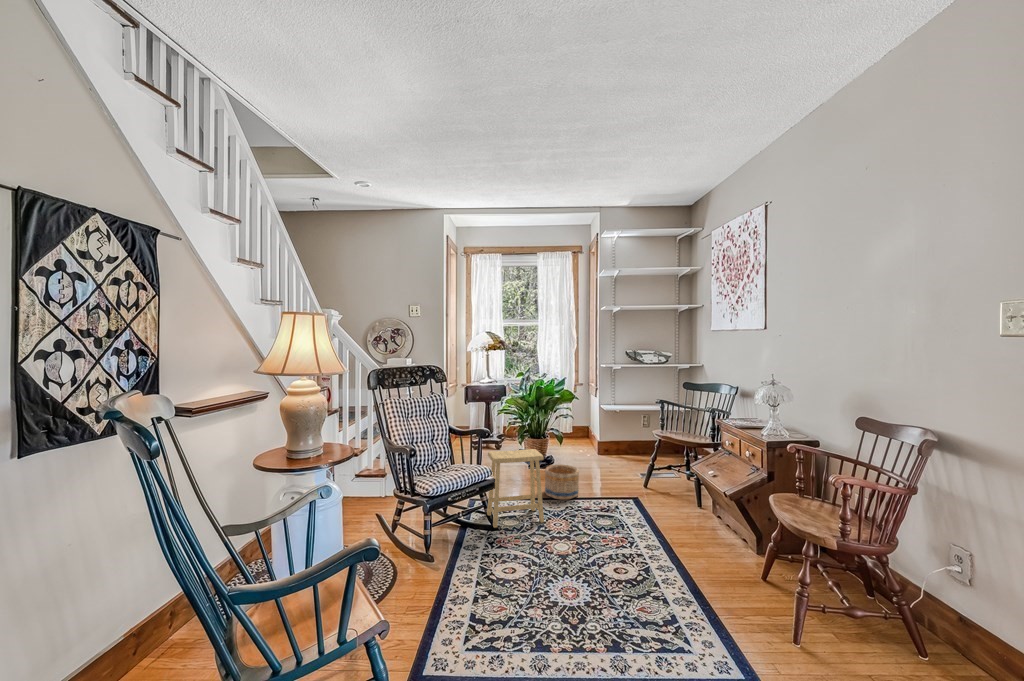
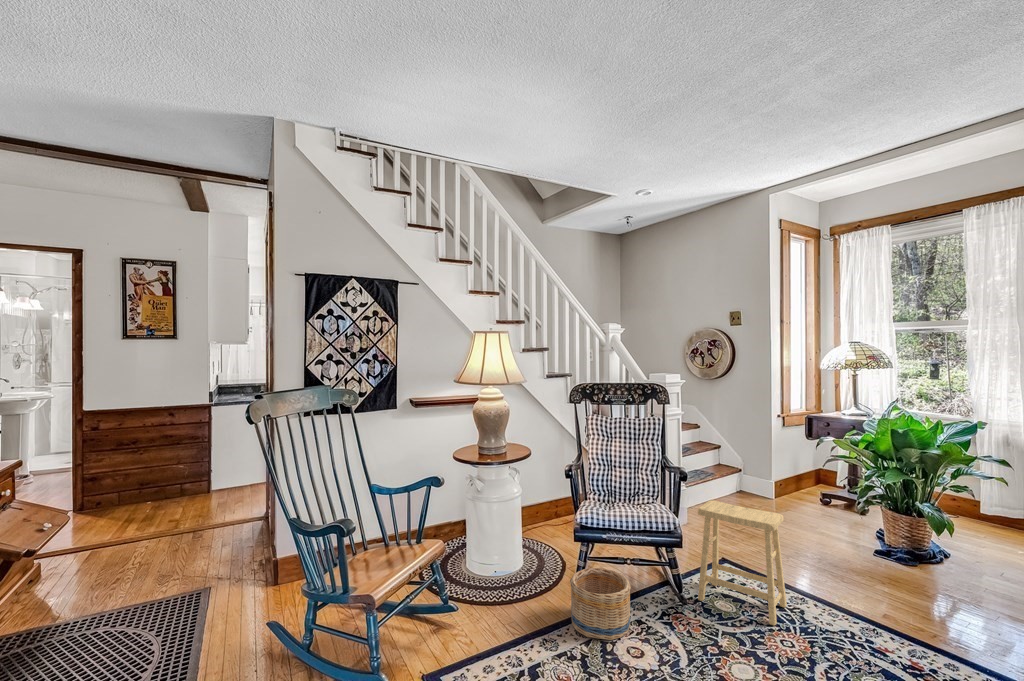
basket: present [545,464,579,500] -> present [570,568,631,640]

